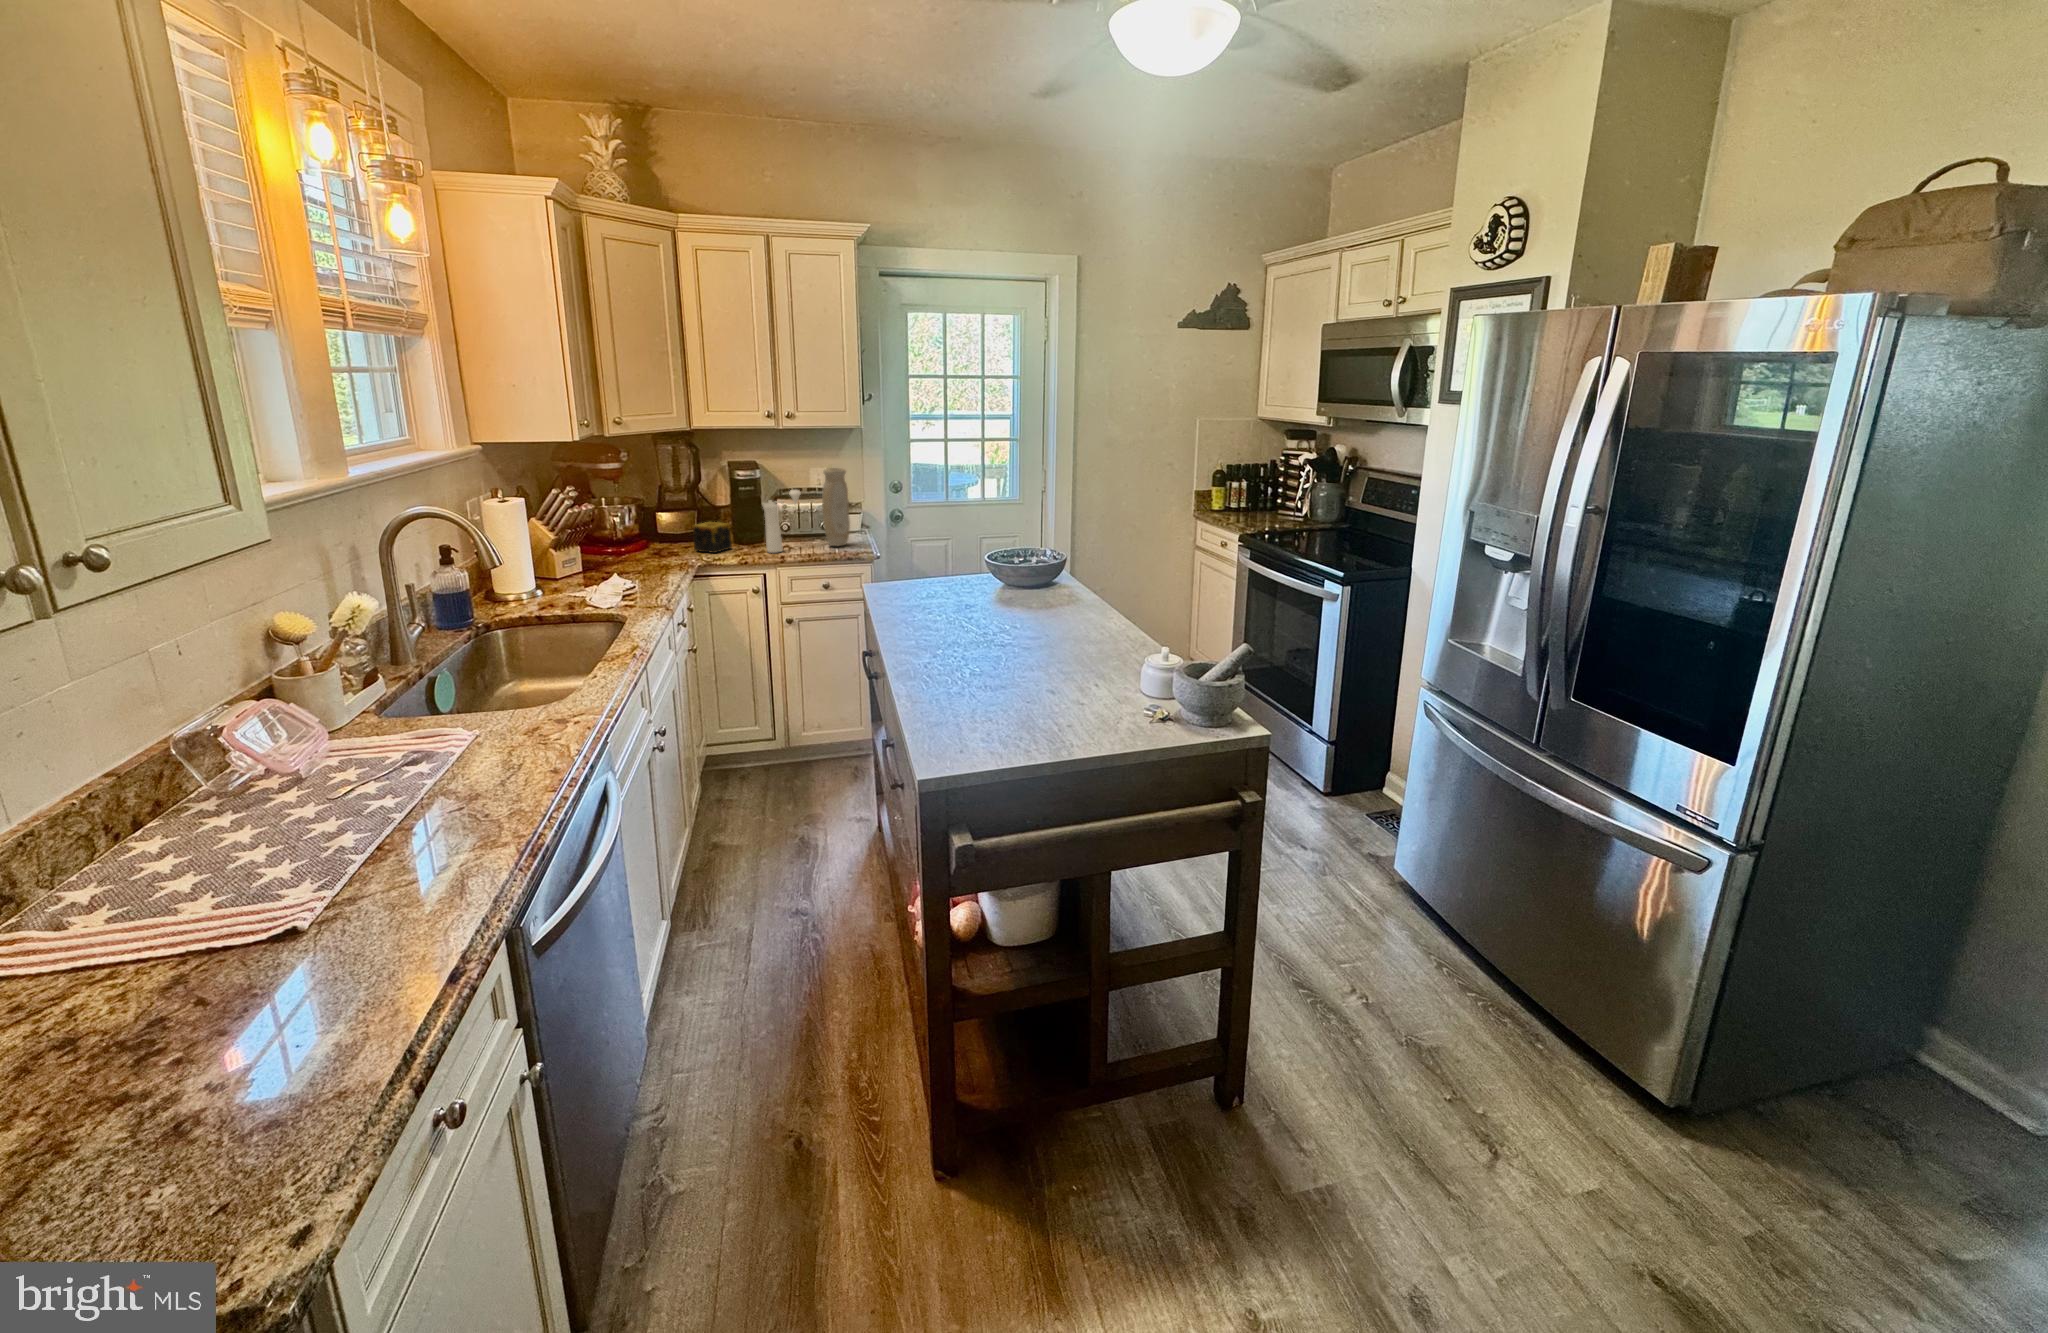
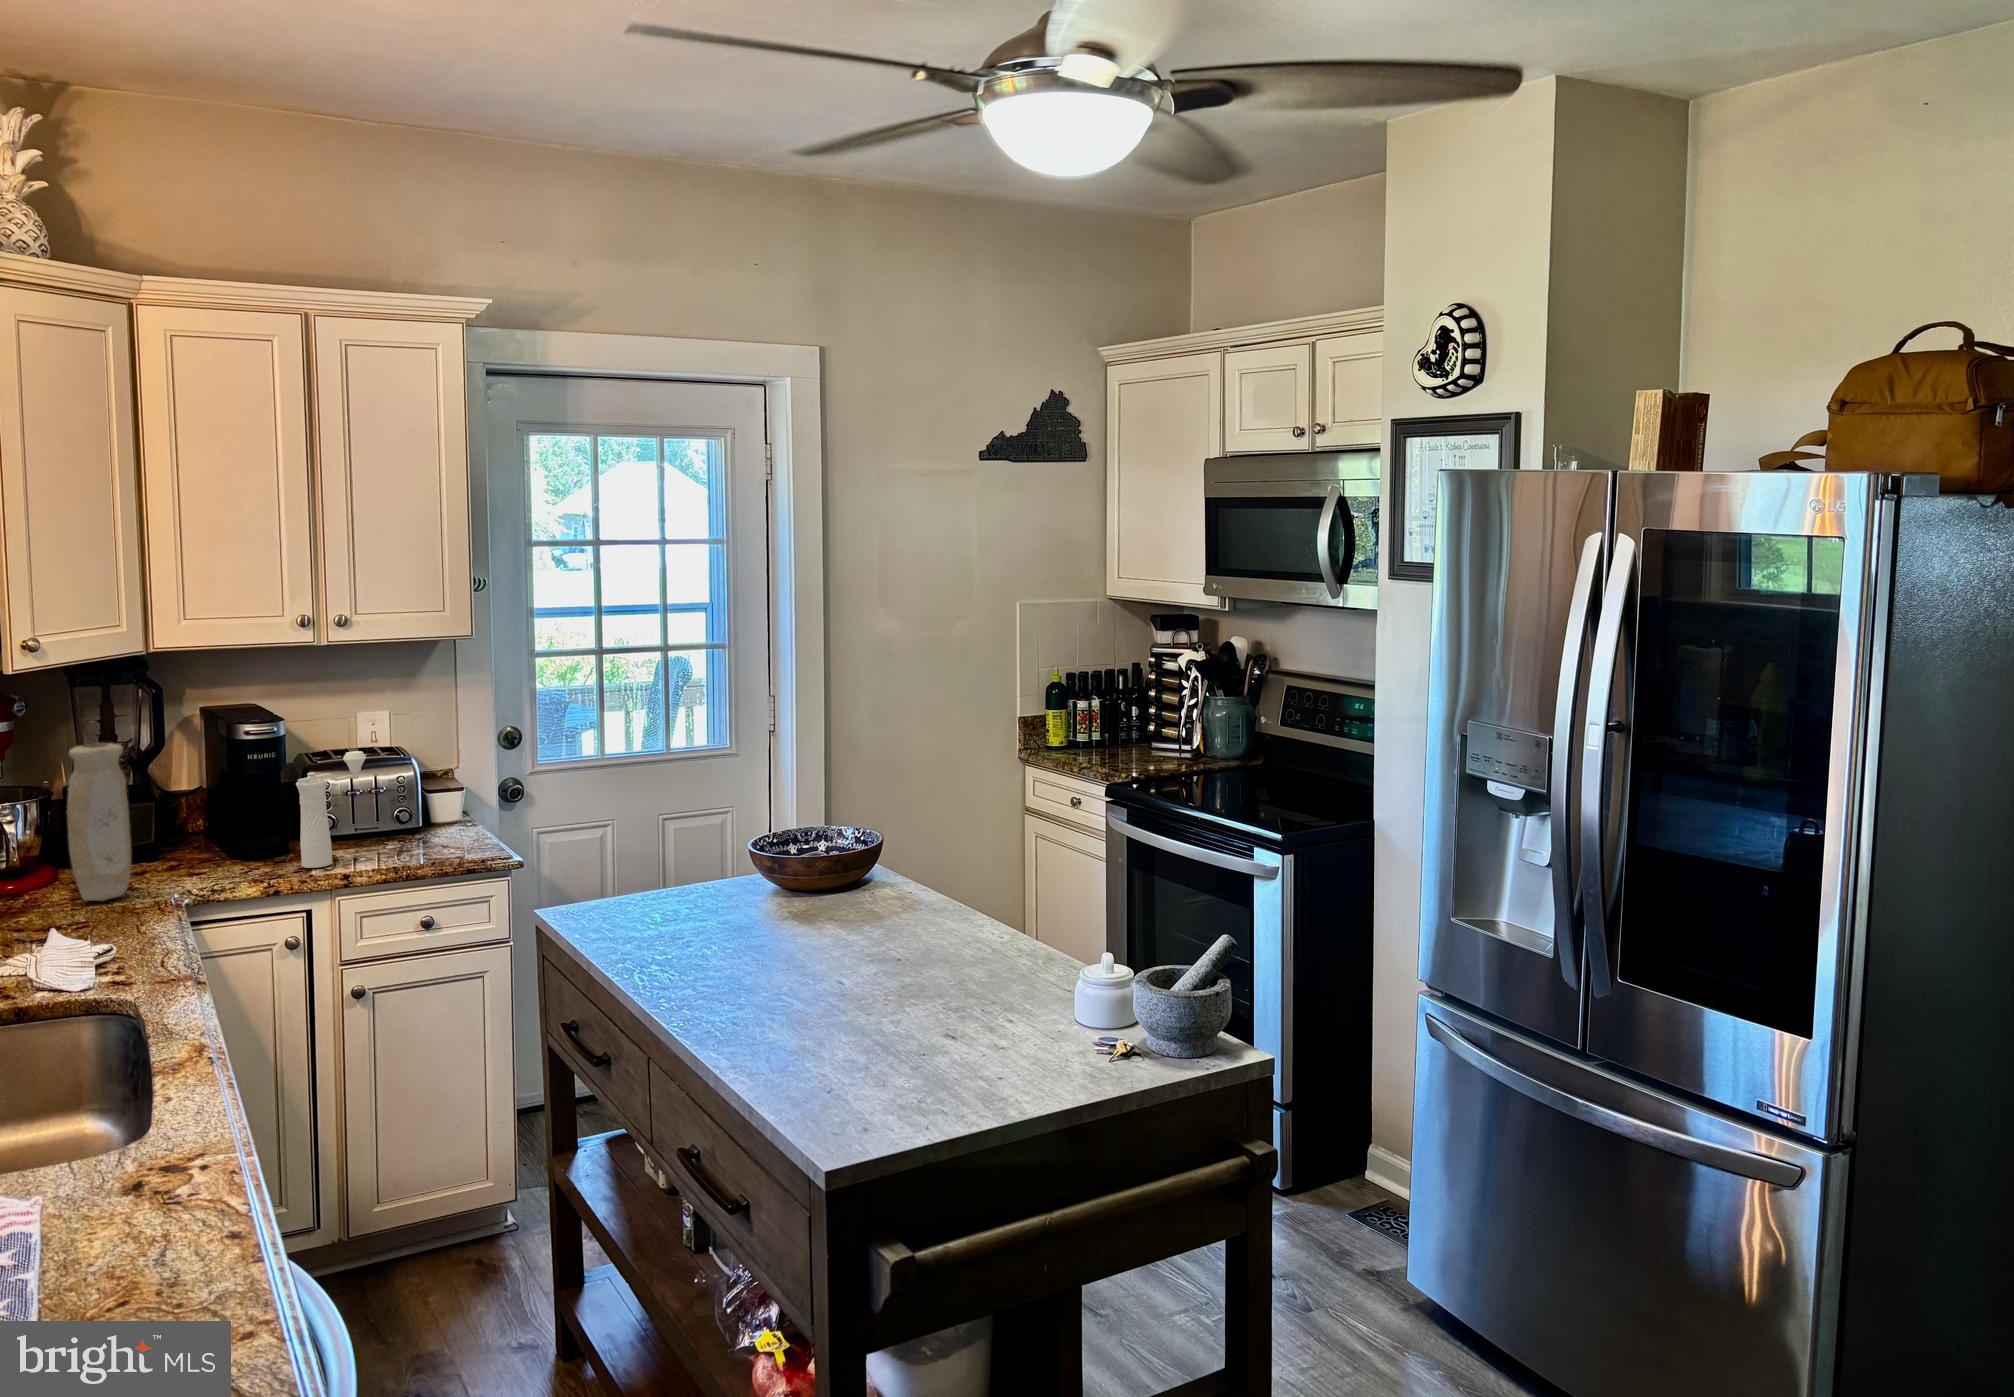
vase: present [822,468,850,546] -> present [67,743,131,901]
candle: present [692,522,732,553] -> none [151,818,228,876]

